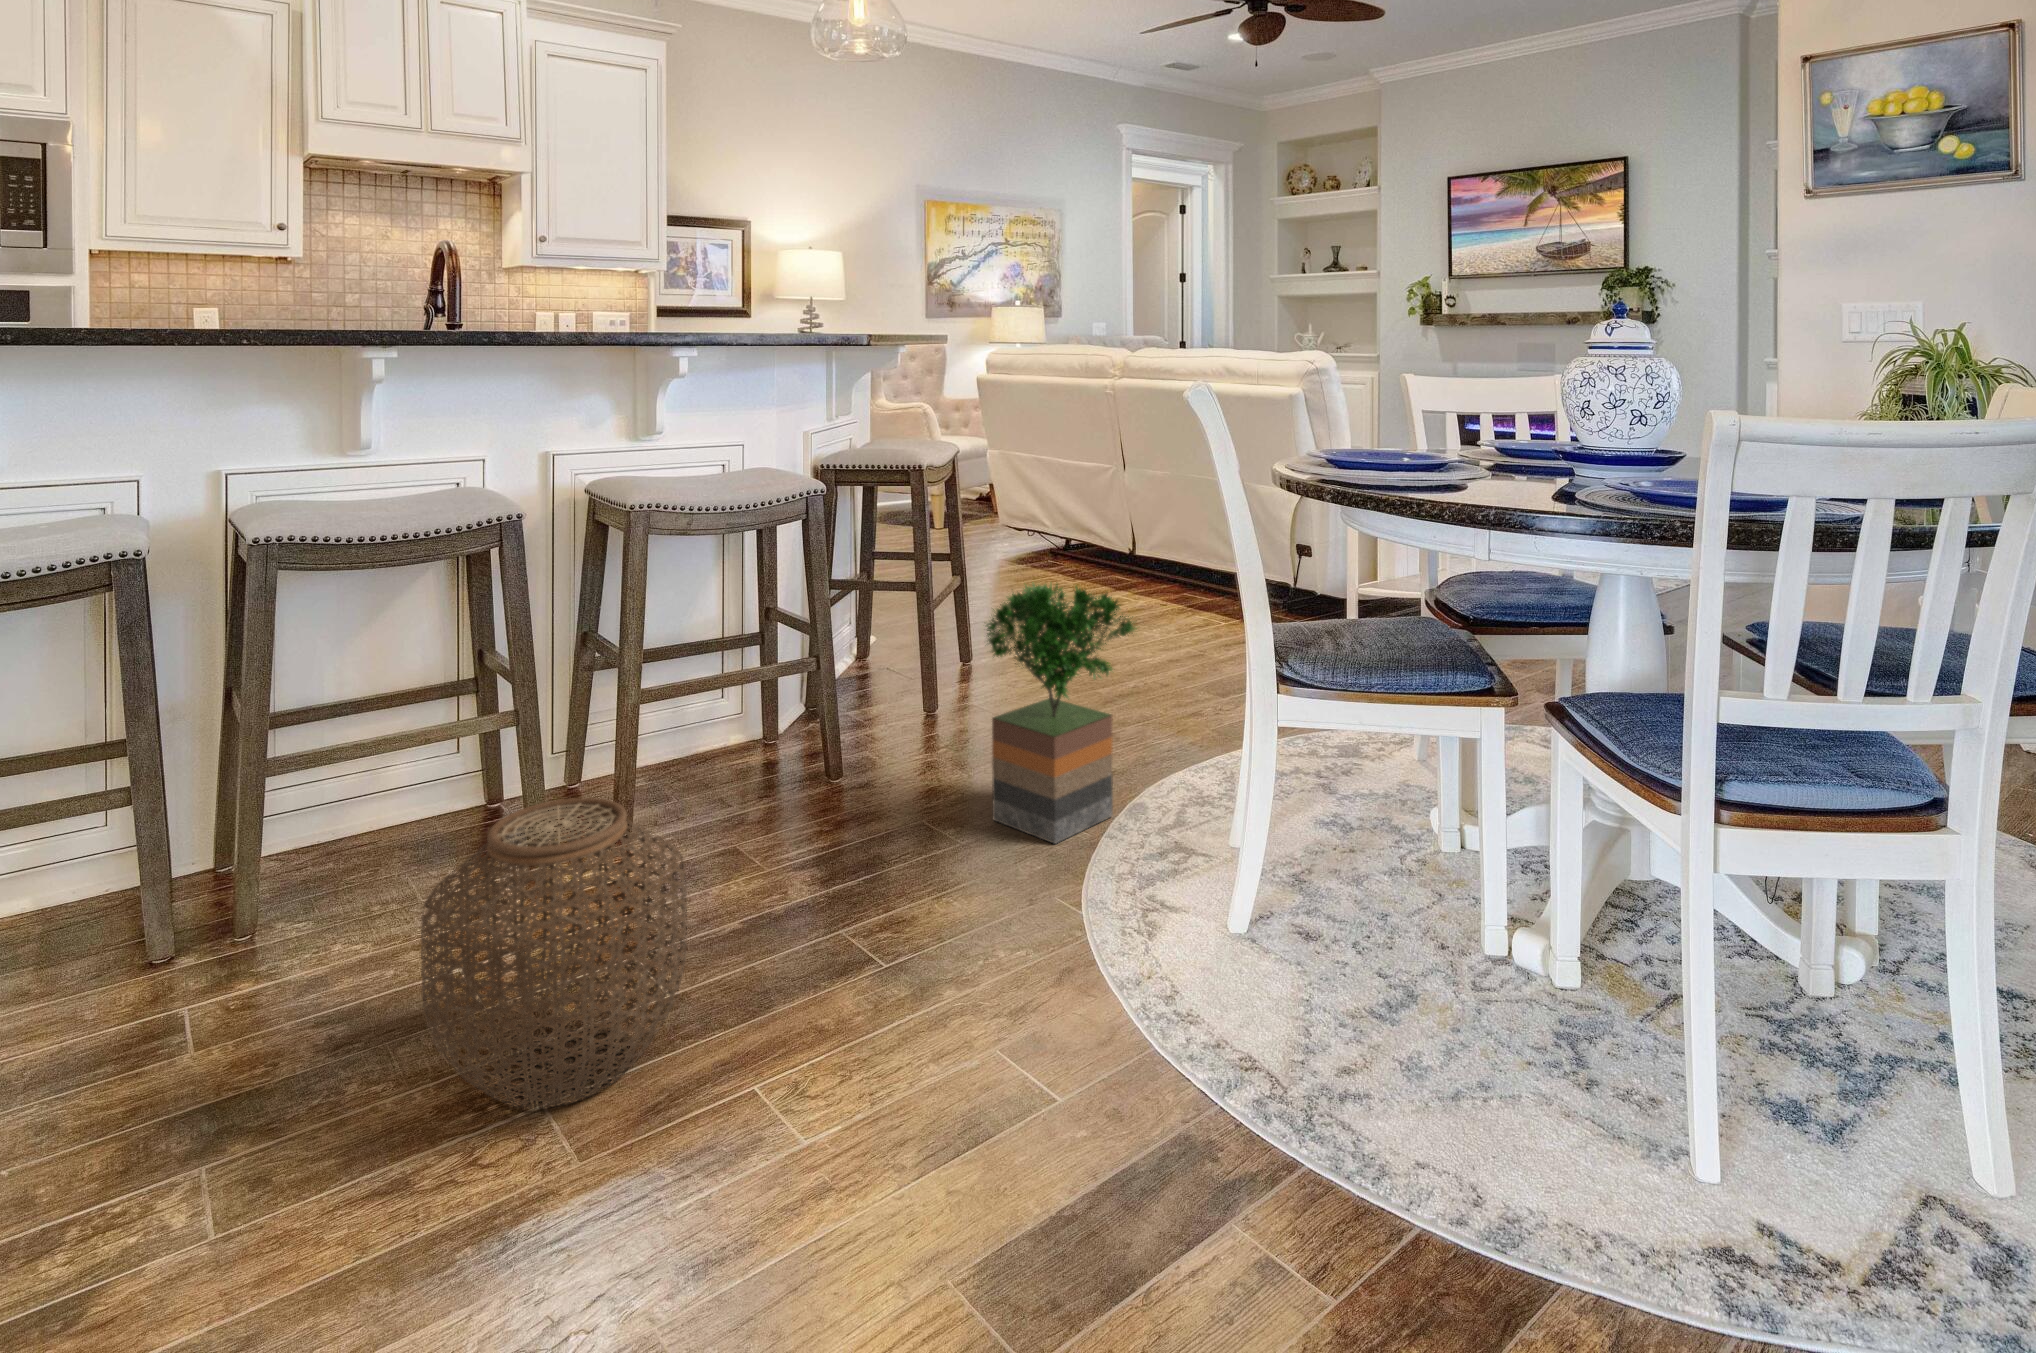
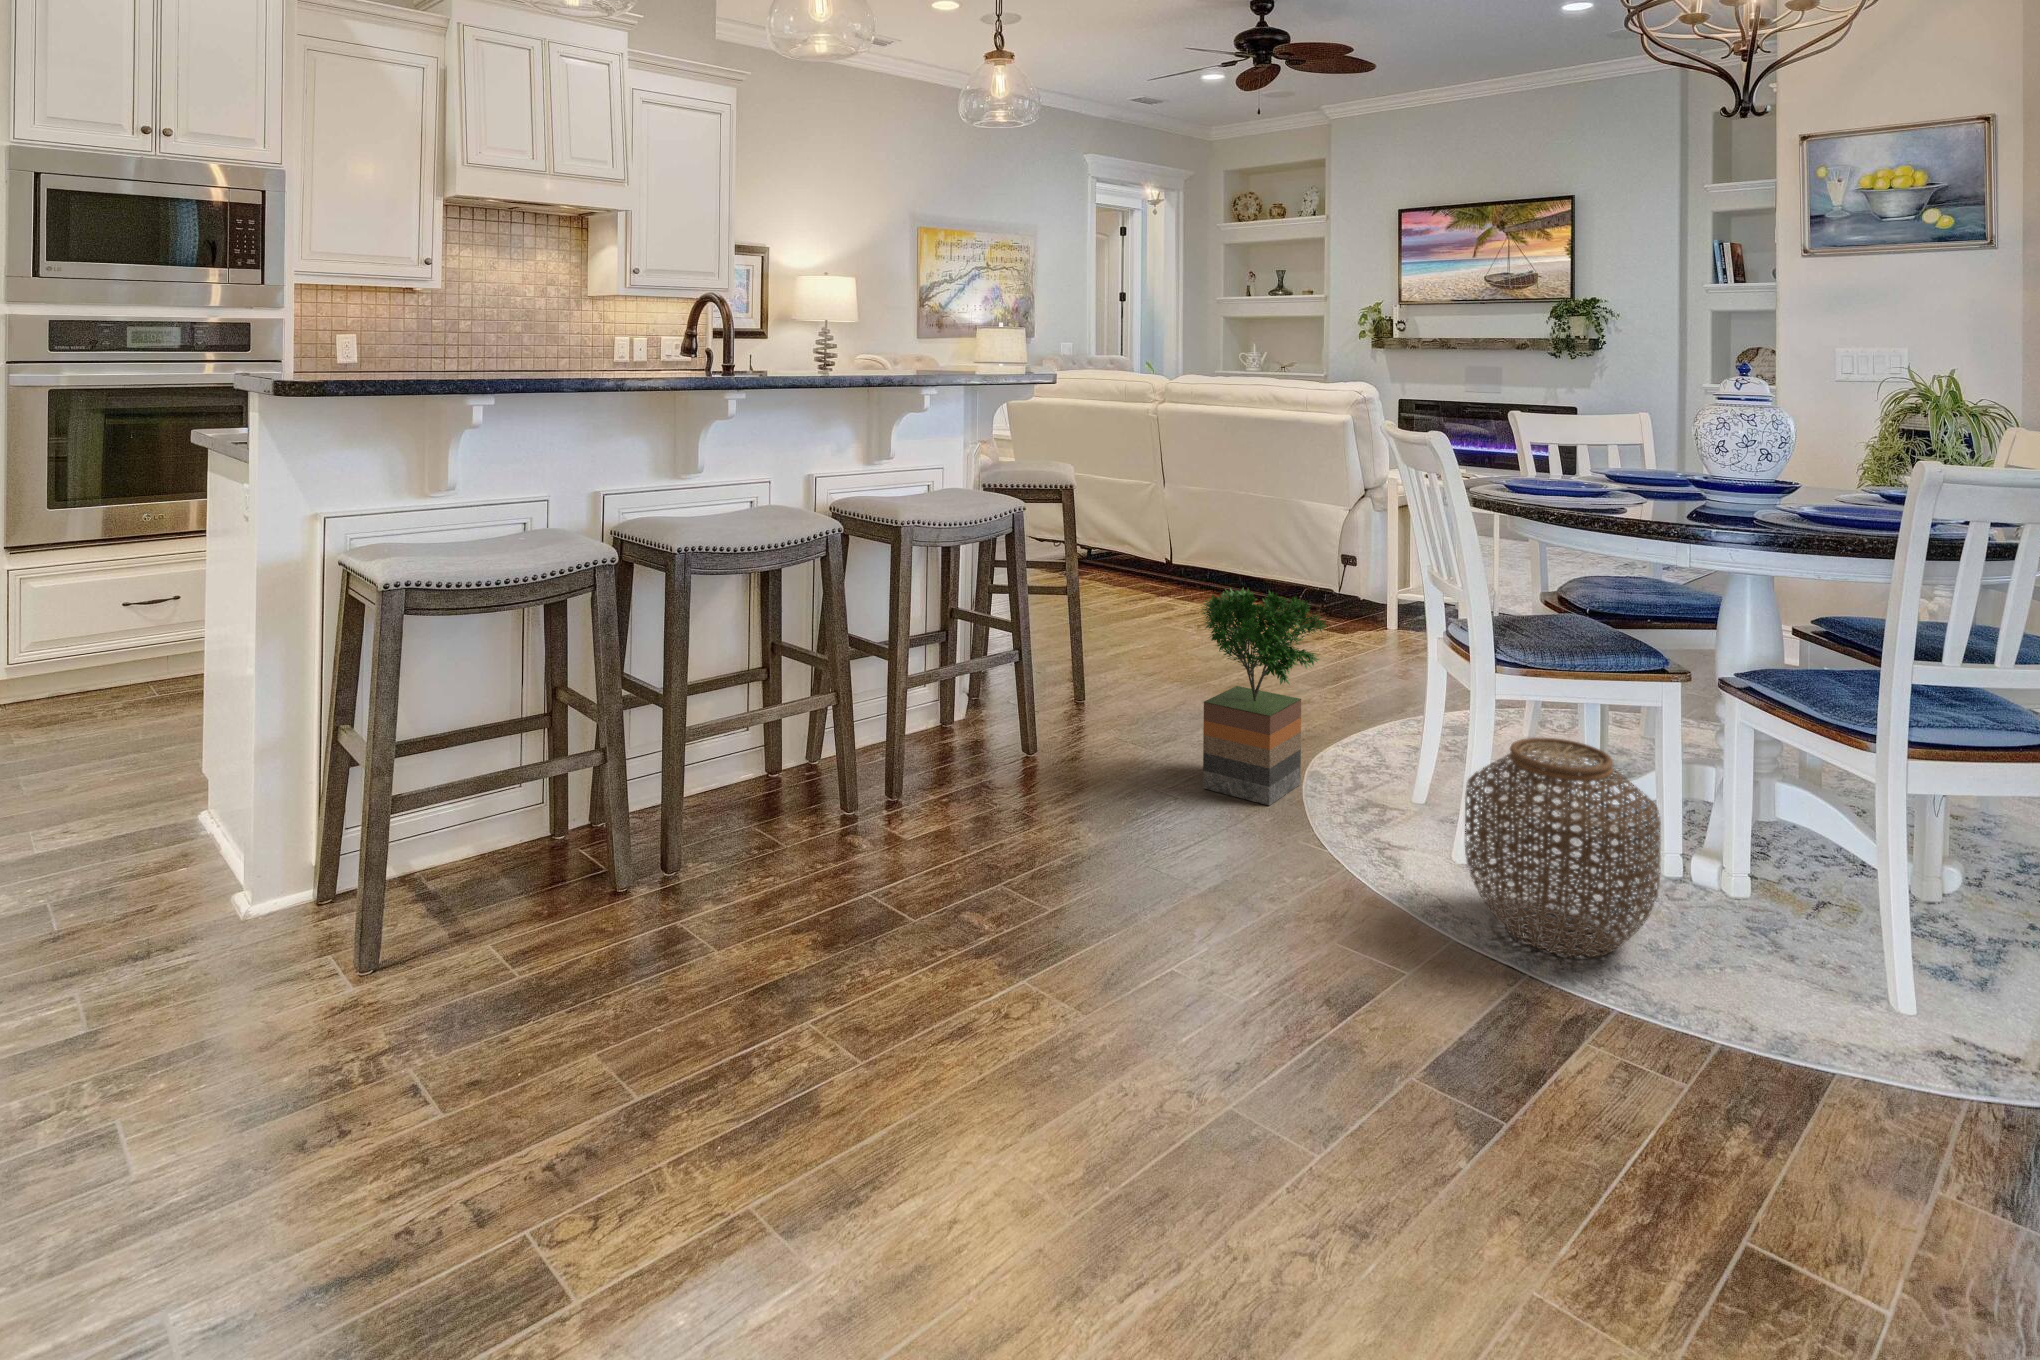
woven basket: present [421,798,687,1108] -> present [1465,738,1661,957]

